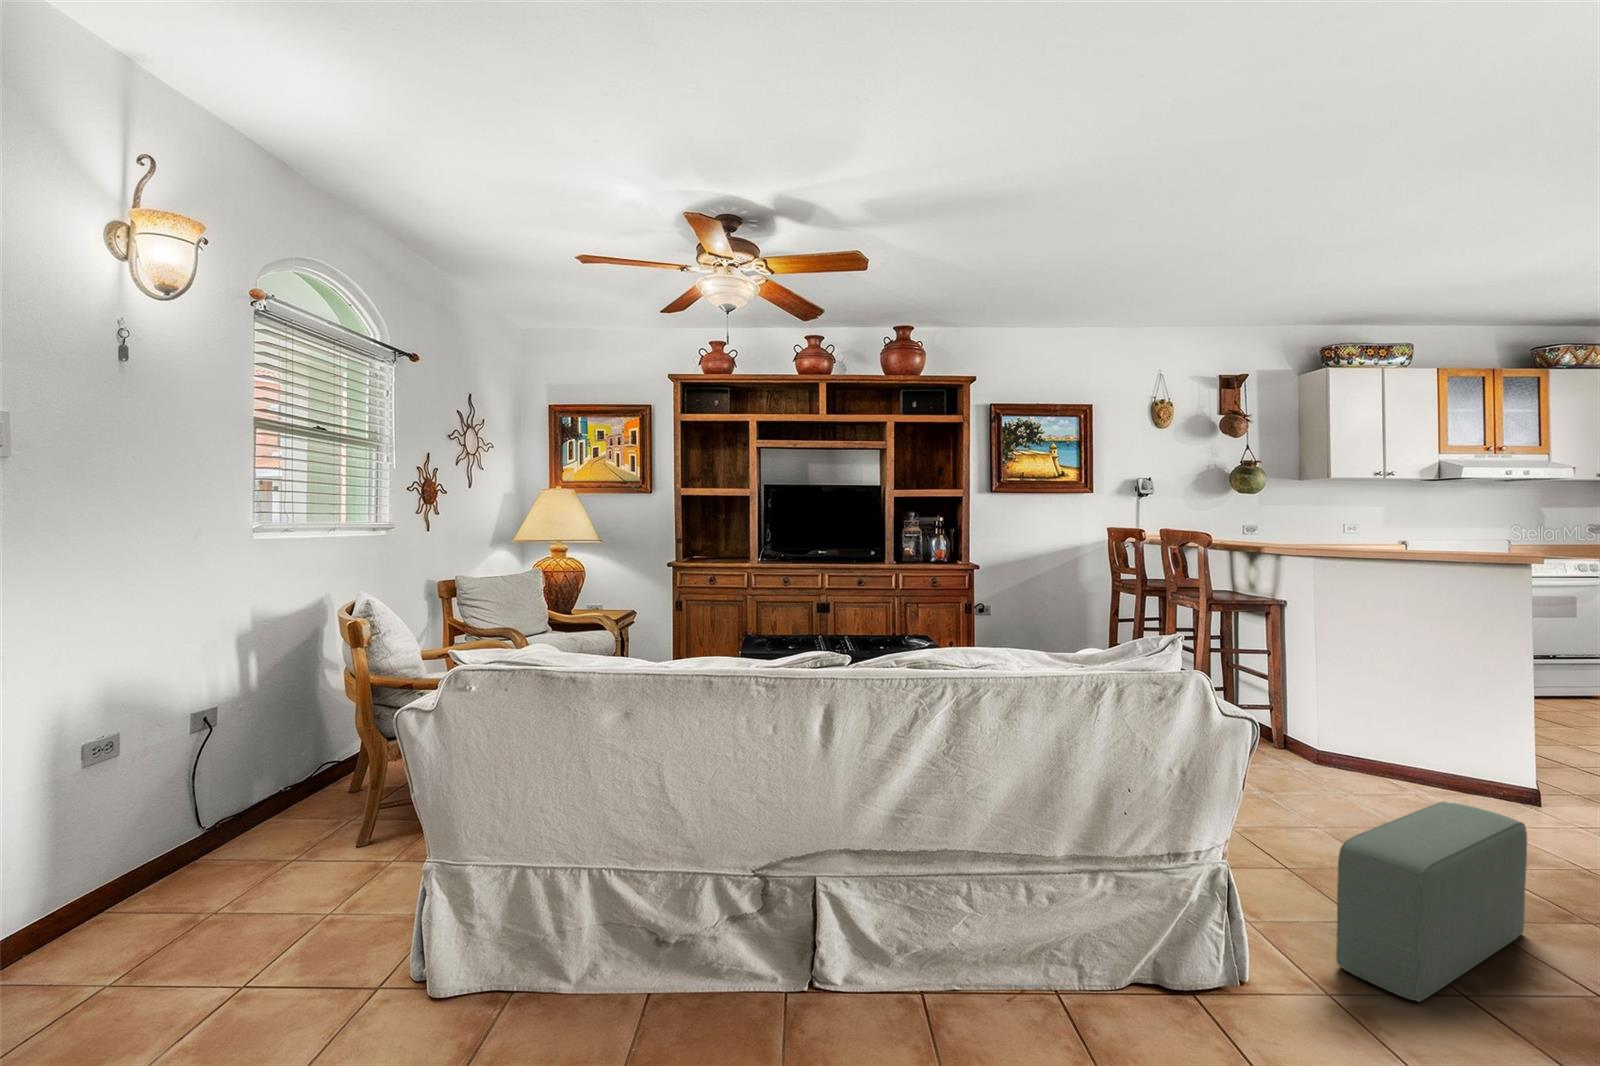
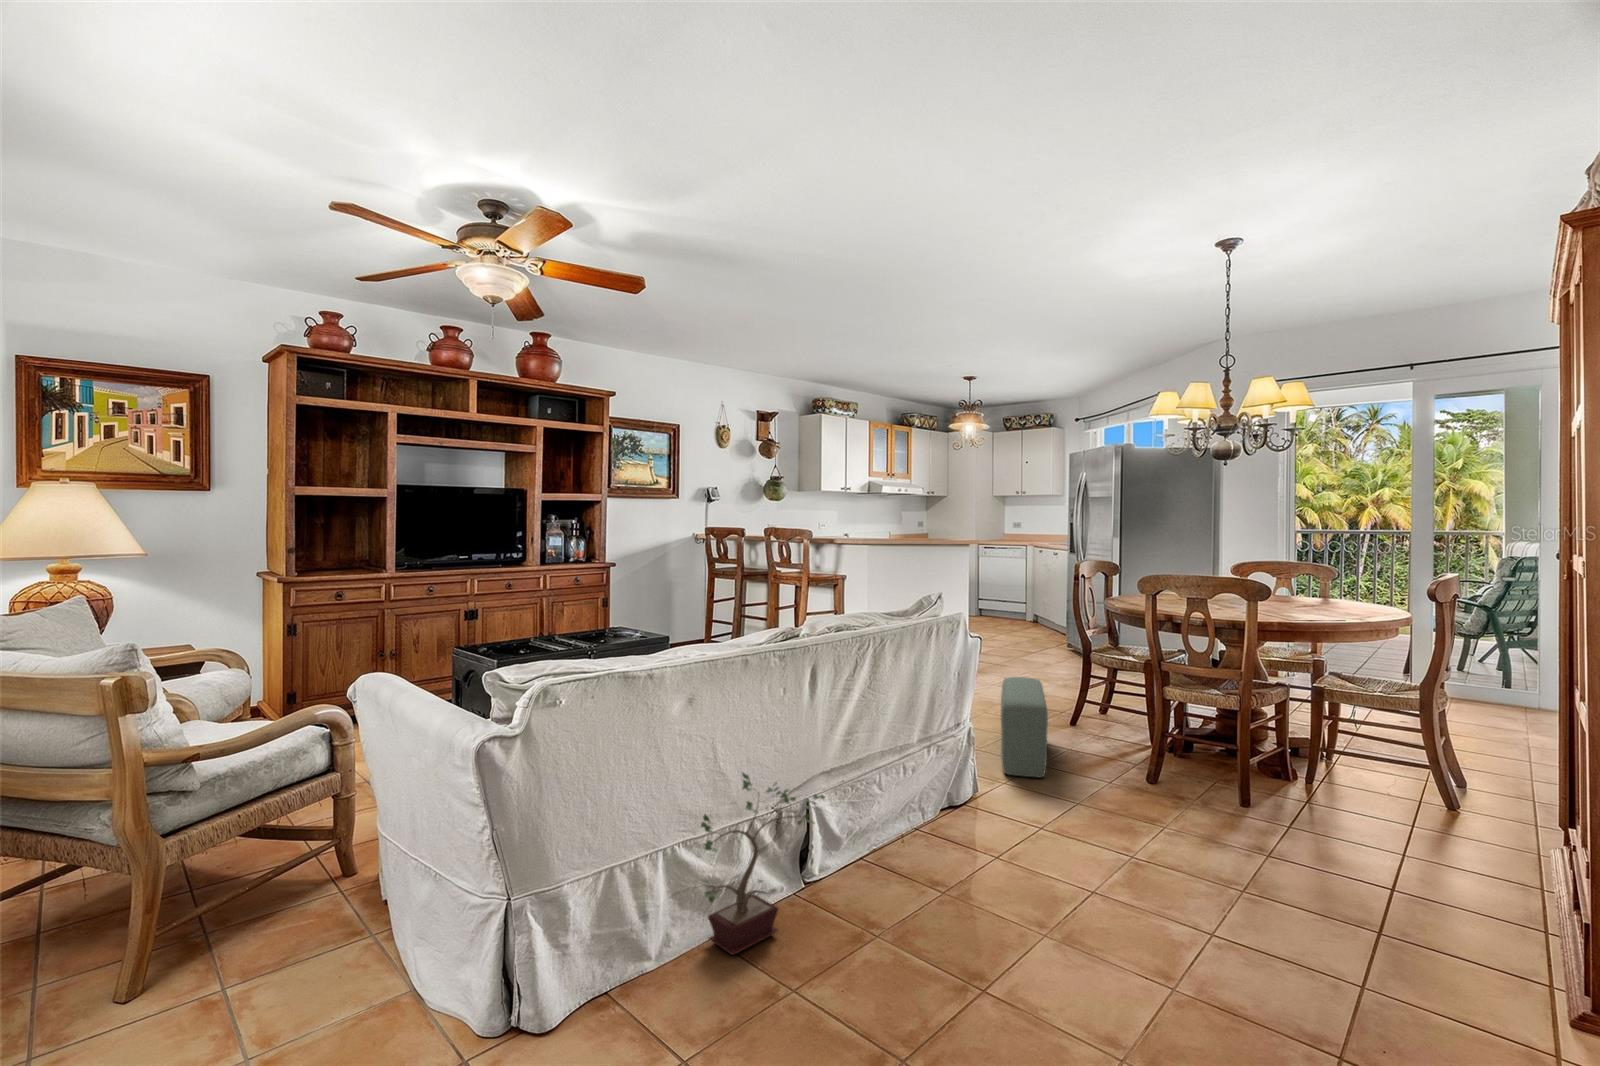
potted plant: none [595,811,778,1022] -> present [701,773,825,955]

